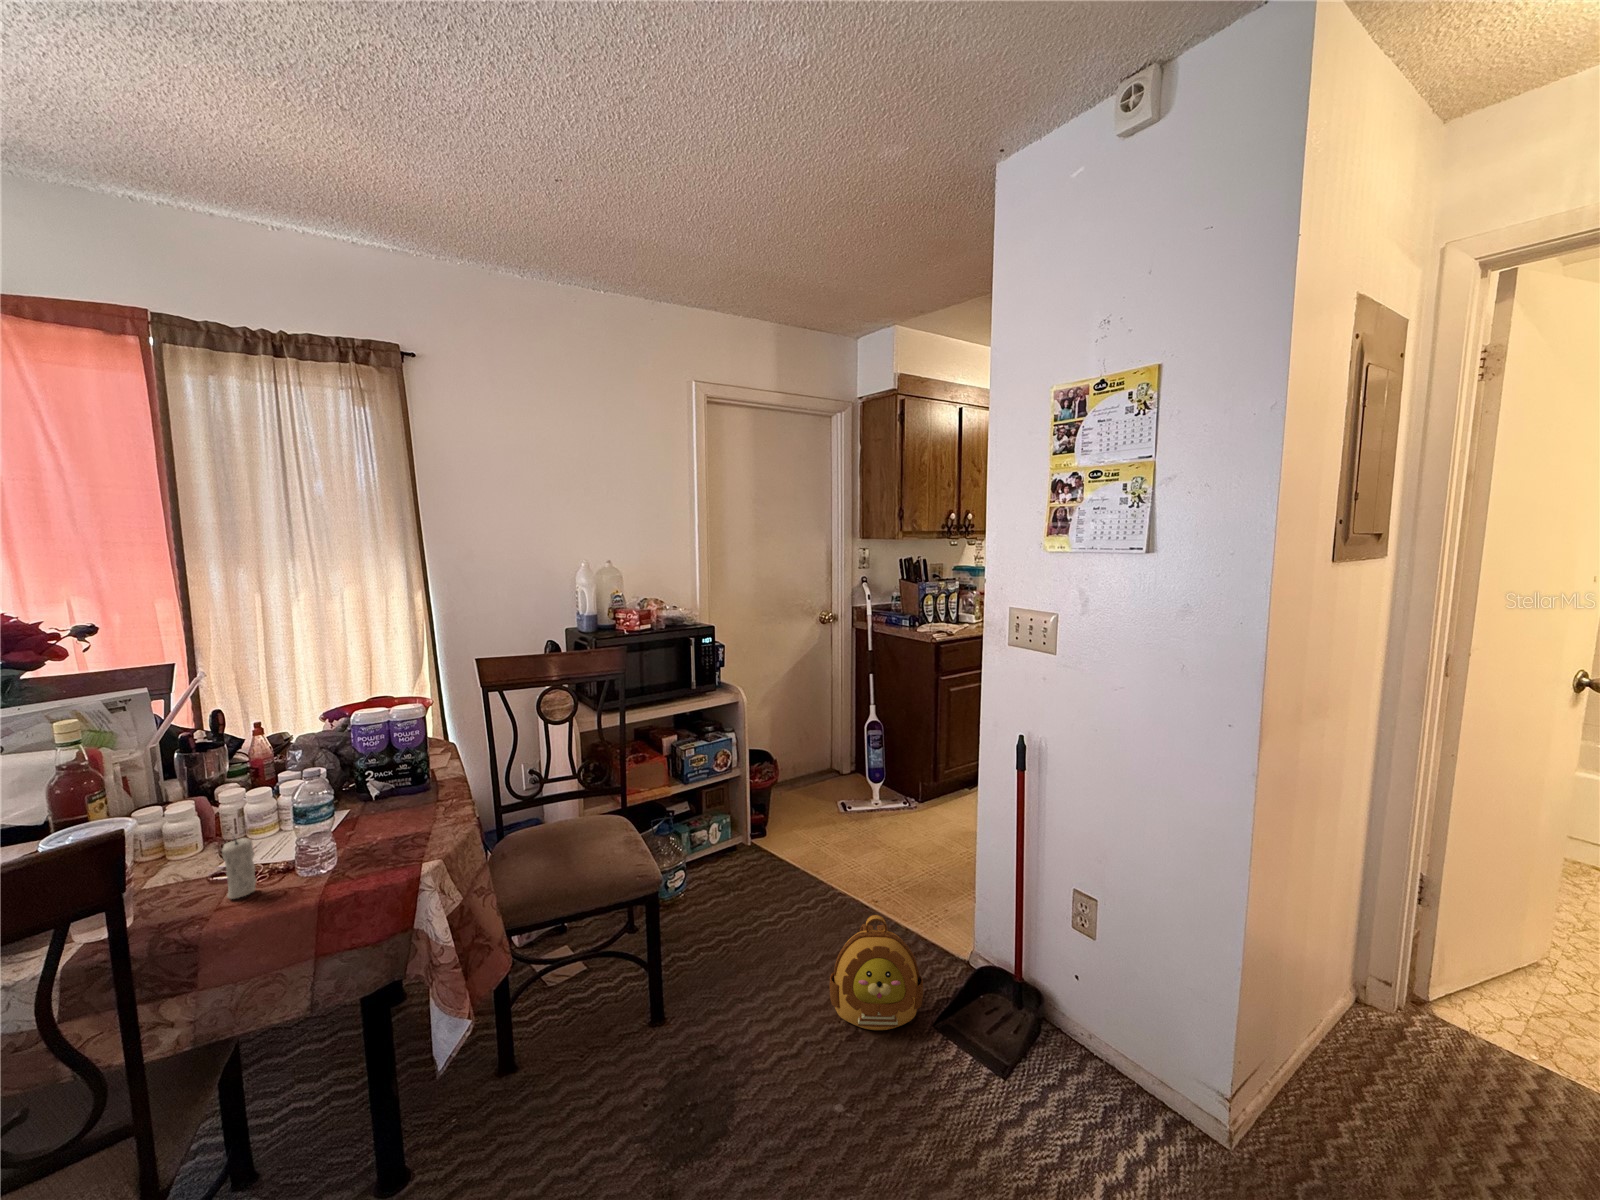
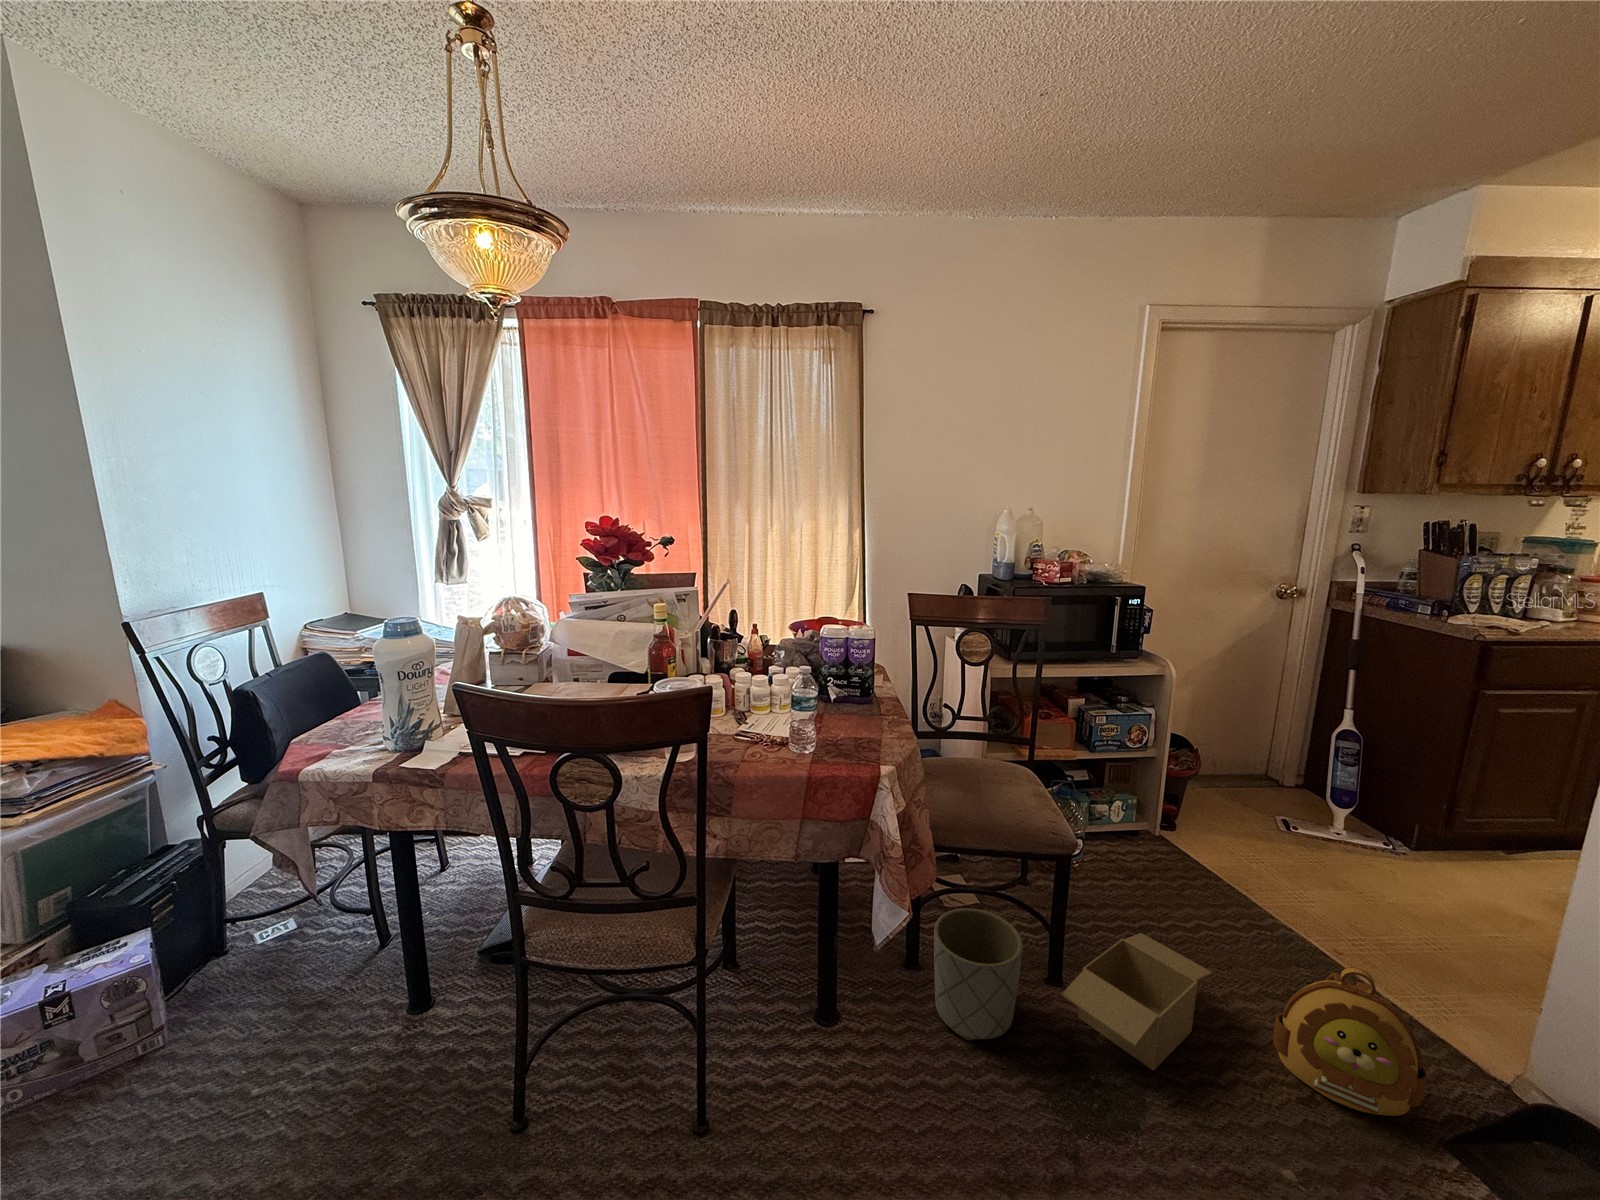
candle: present [222,838,256,899] -> none [751,702,769,754]
cardboard box: none [658,943,784,1072] -> present [1062,933,1212,1071]
planter: none [521,980,616,1130] -> present [934,908,1023,1041]

